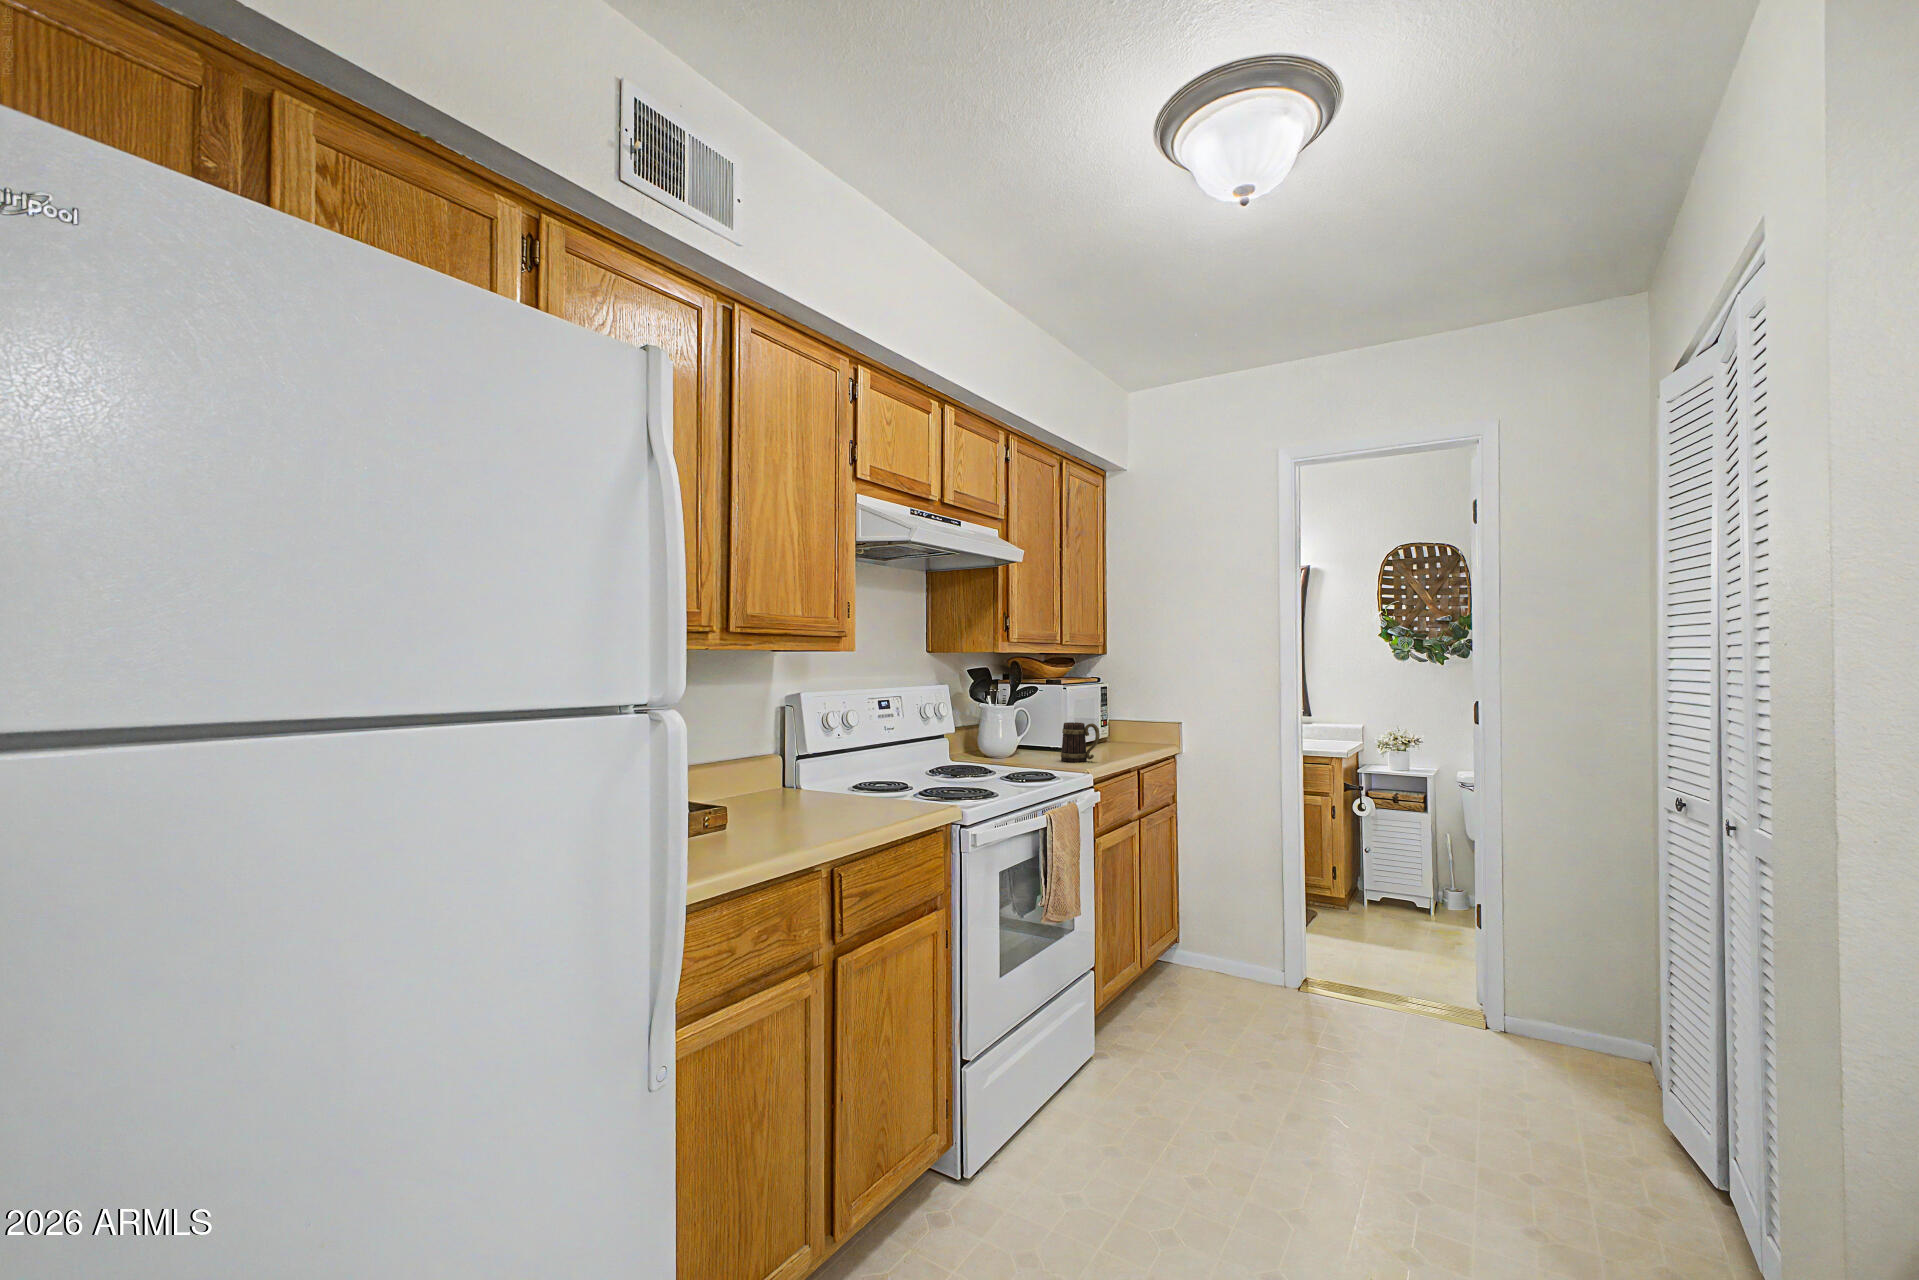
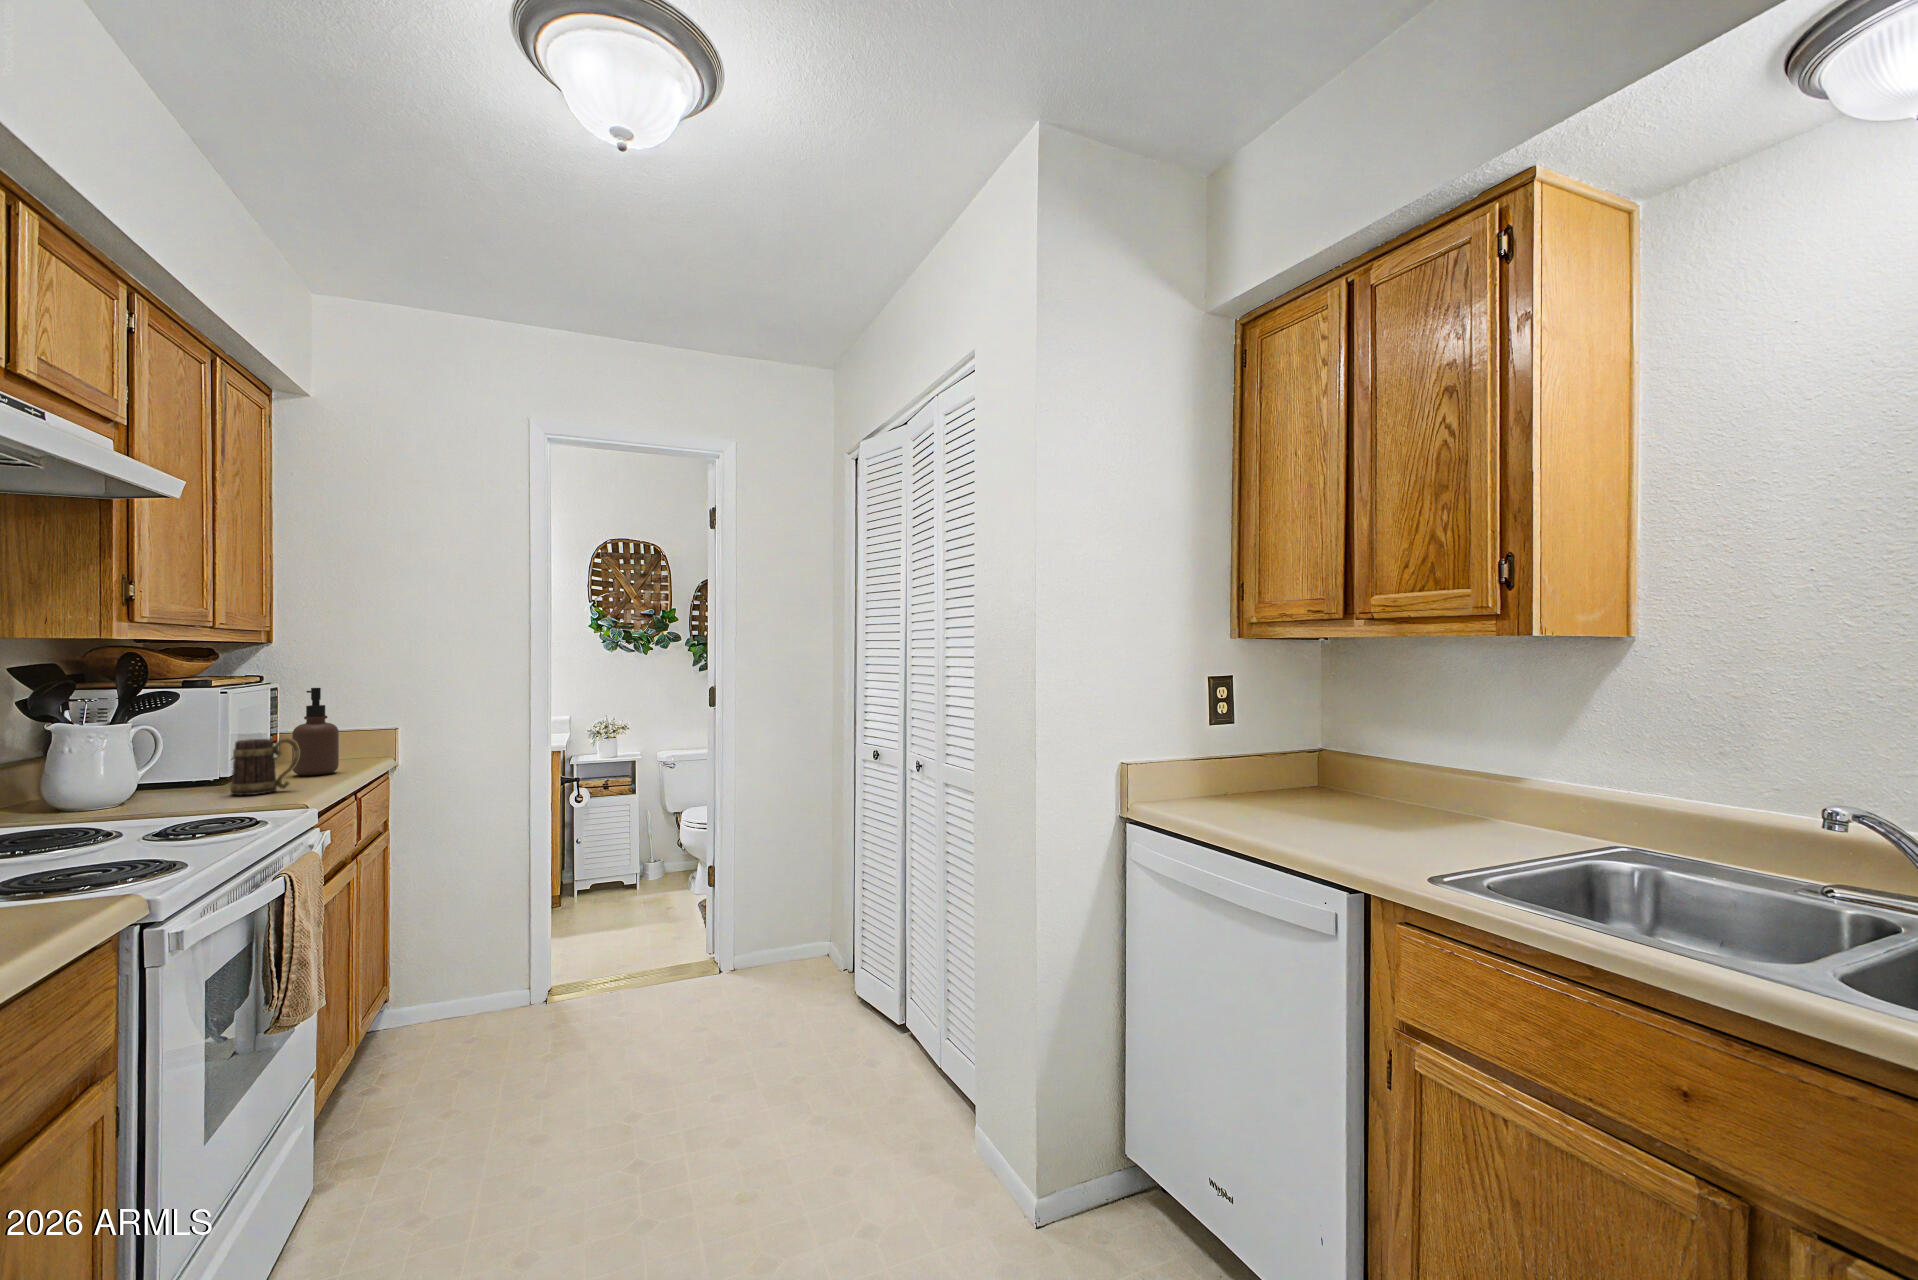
soap dispenser: none [1106,687,1134,752] -> present [292,688,339,776]

